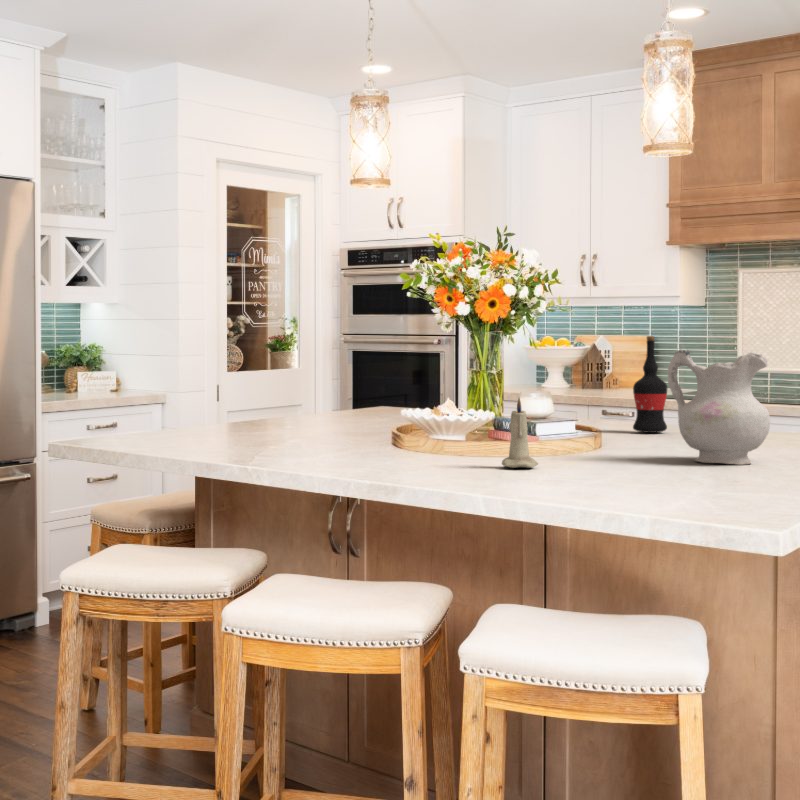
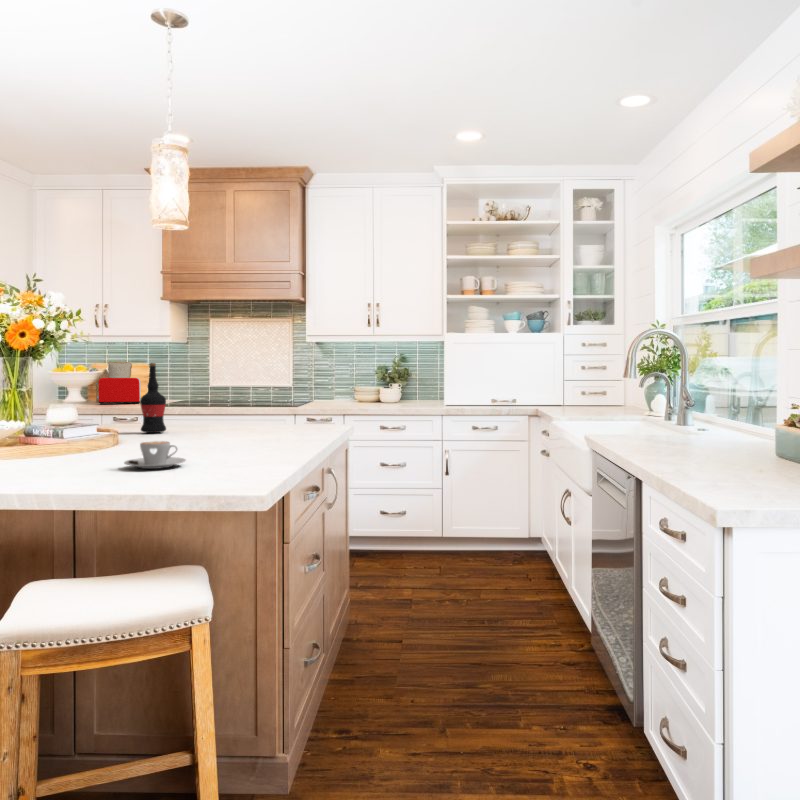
toaster: none [581,335,639,392] -> present [96,362,141,404]
ceramic pitcher: present [668,350,770,465] -> none [170,372,243,453]
candle: present [502,398,538,468] -> none [35,409,68,467]
coffee cup: none [603,442,683,479] -> present [124,441,186,469]

